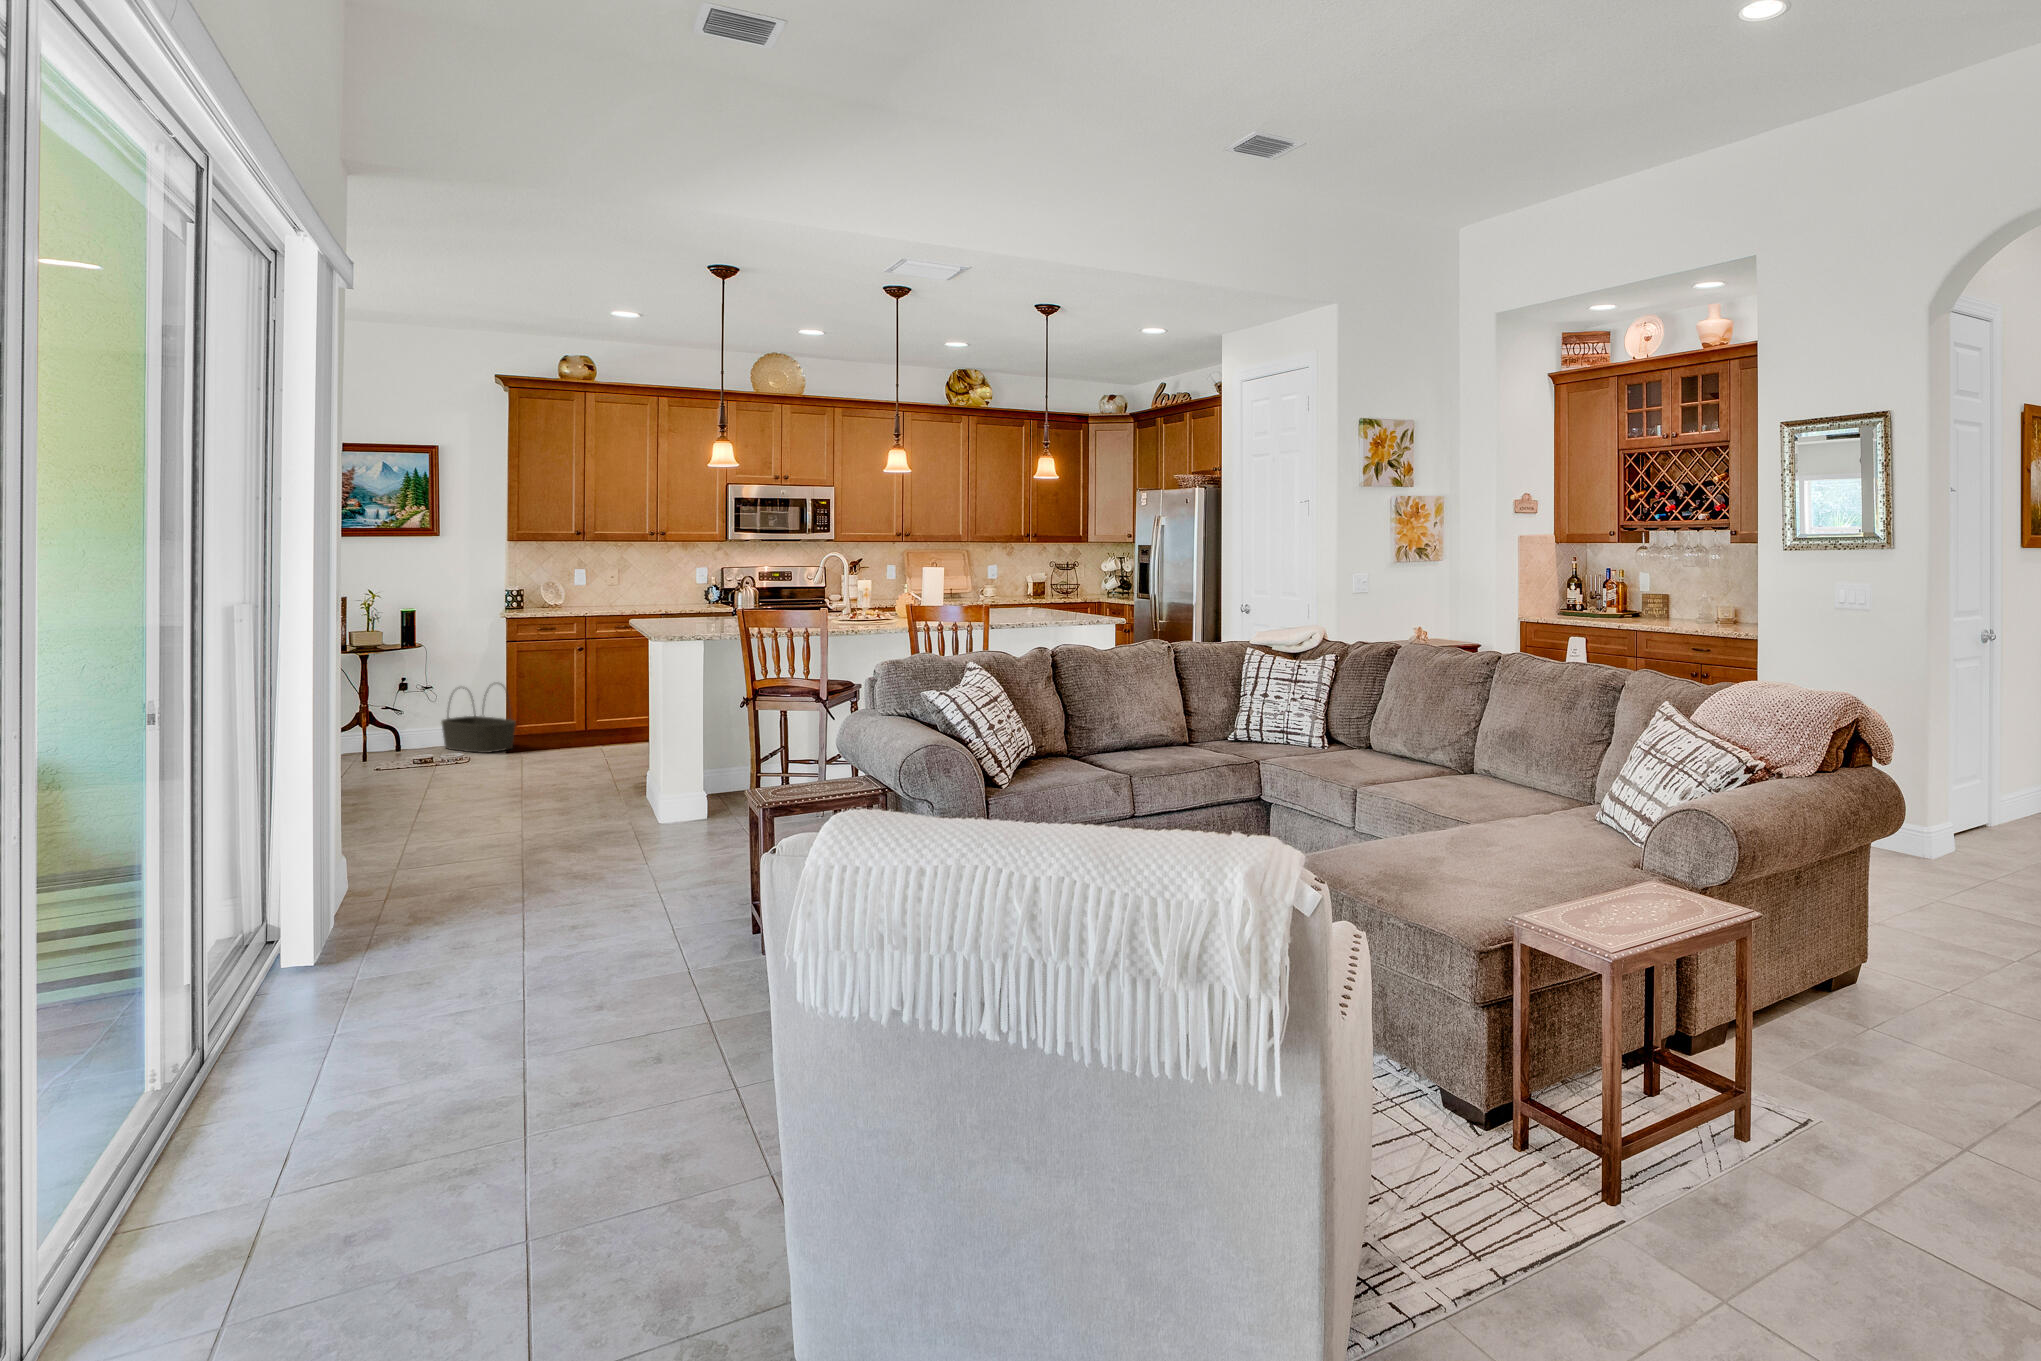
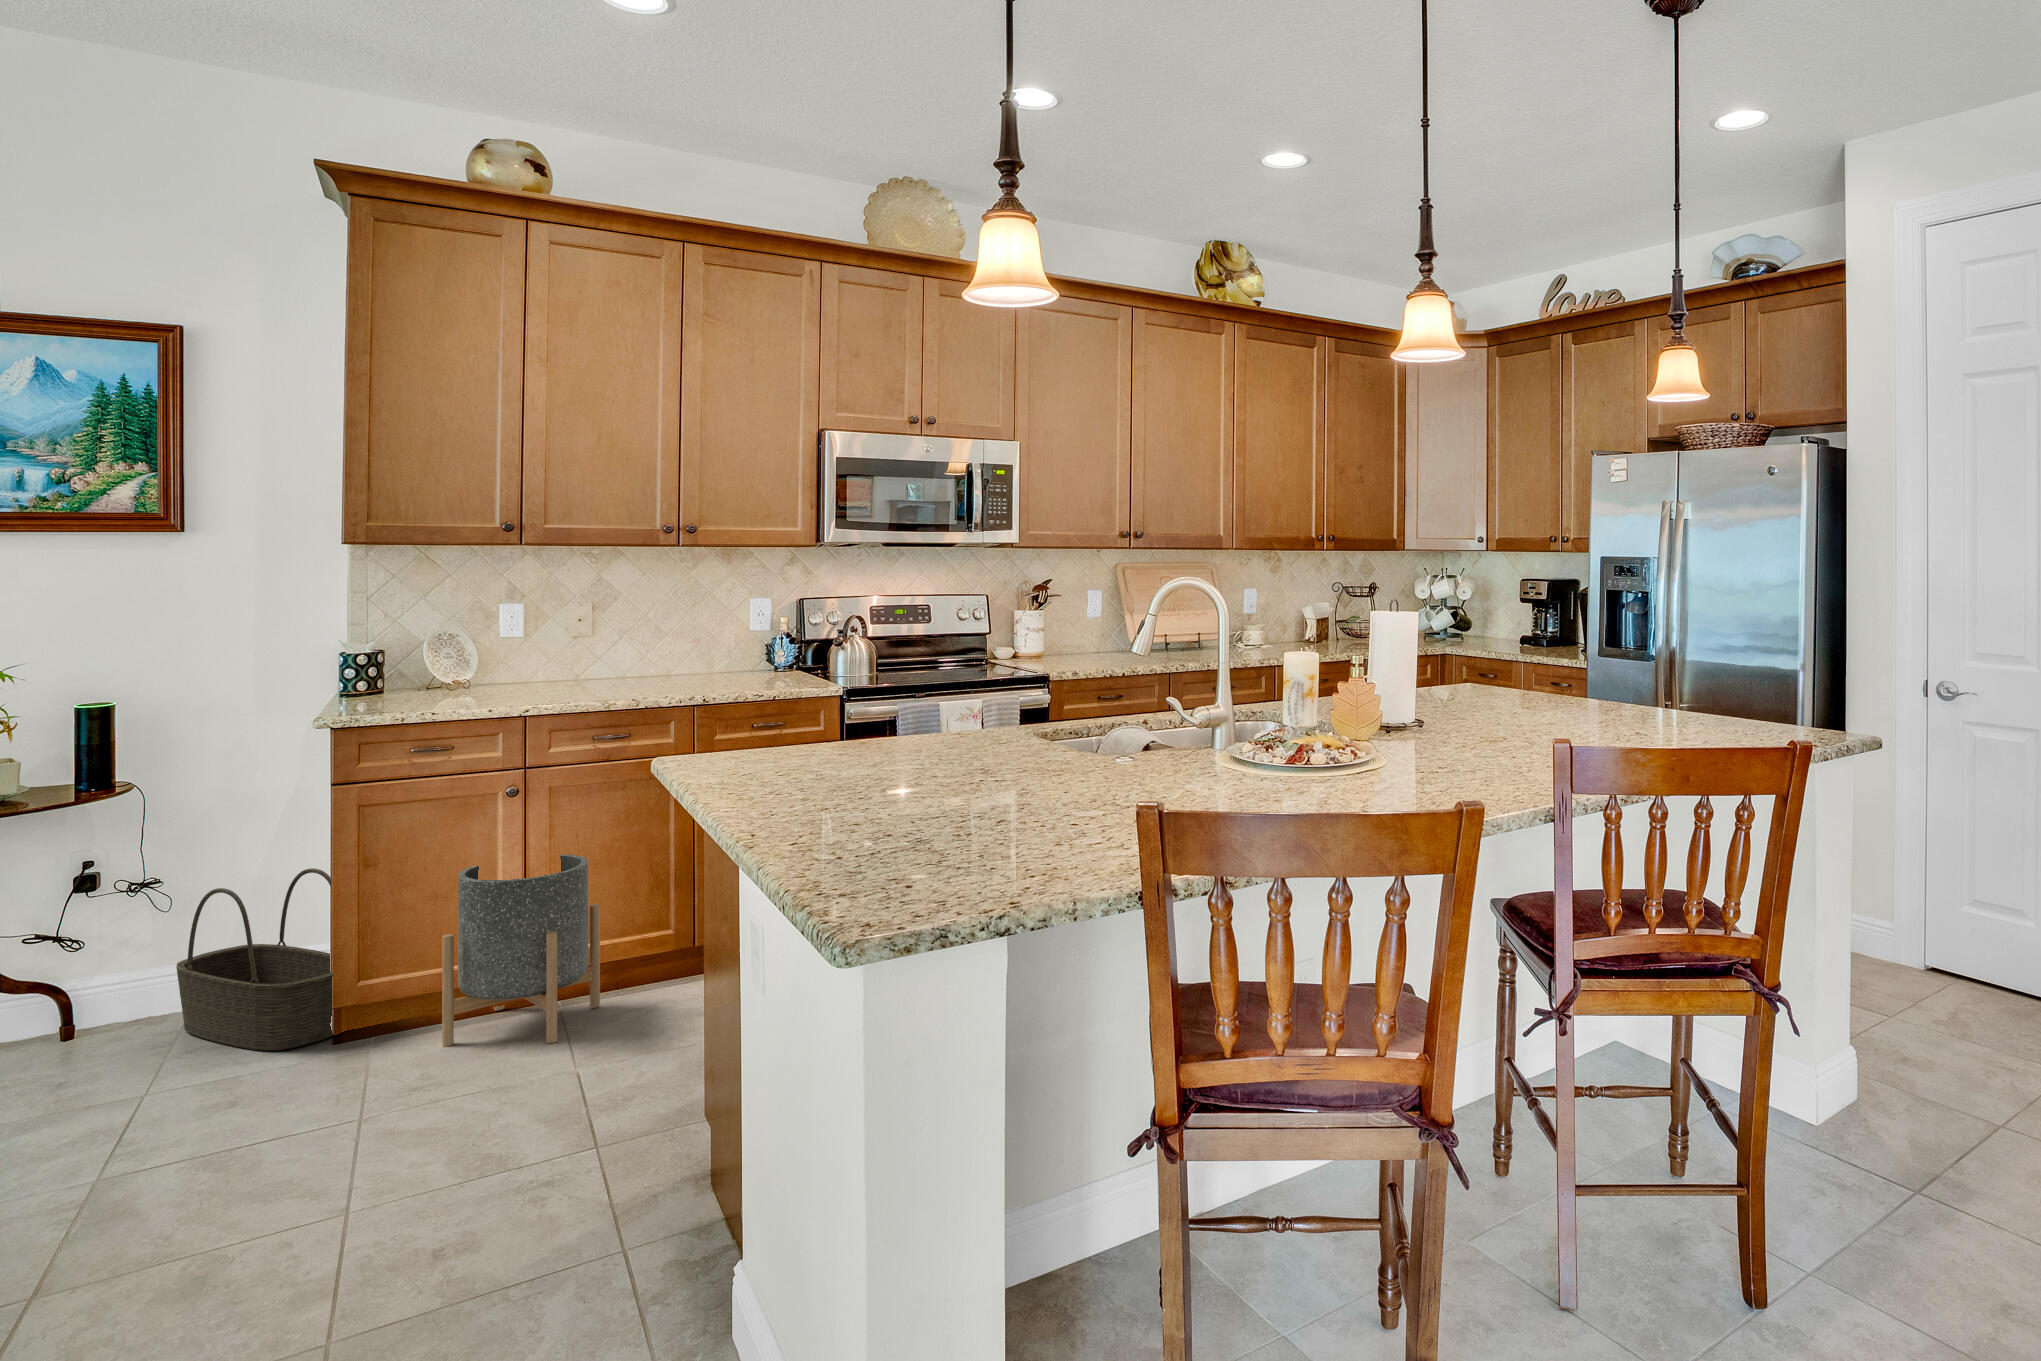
planter: none [552,679,620,753] -> present [442,854,600,1047]

